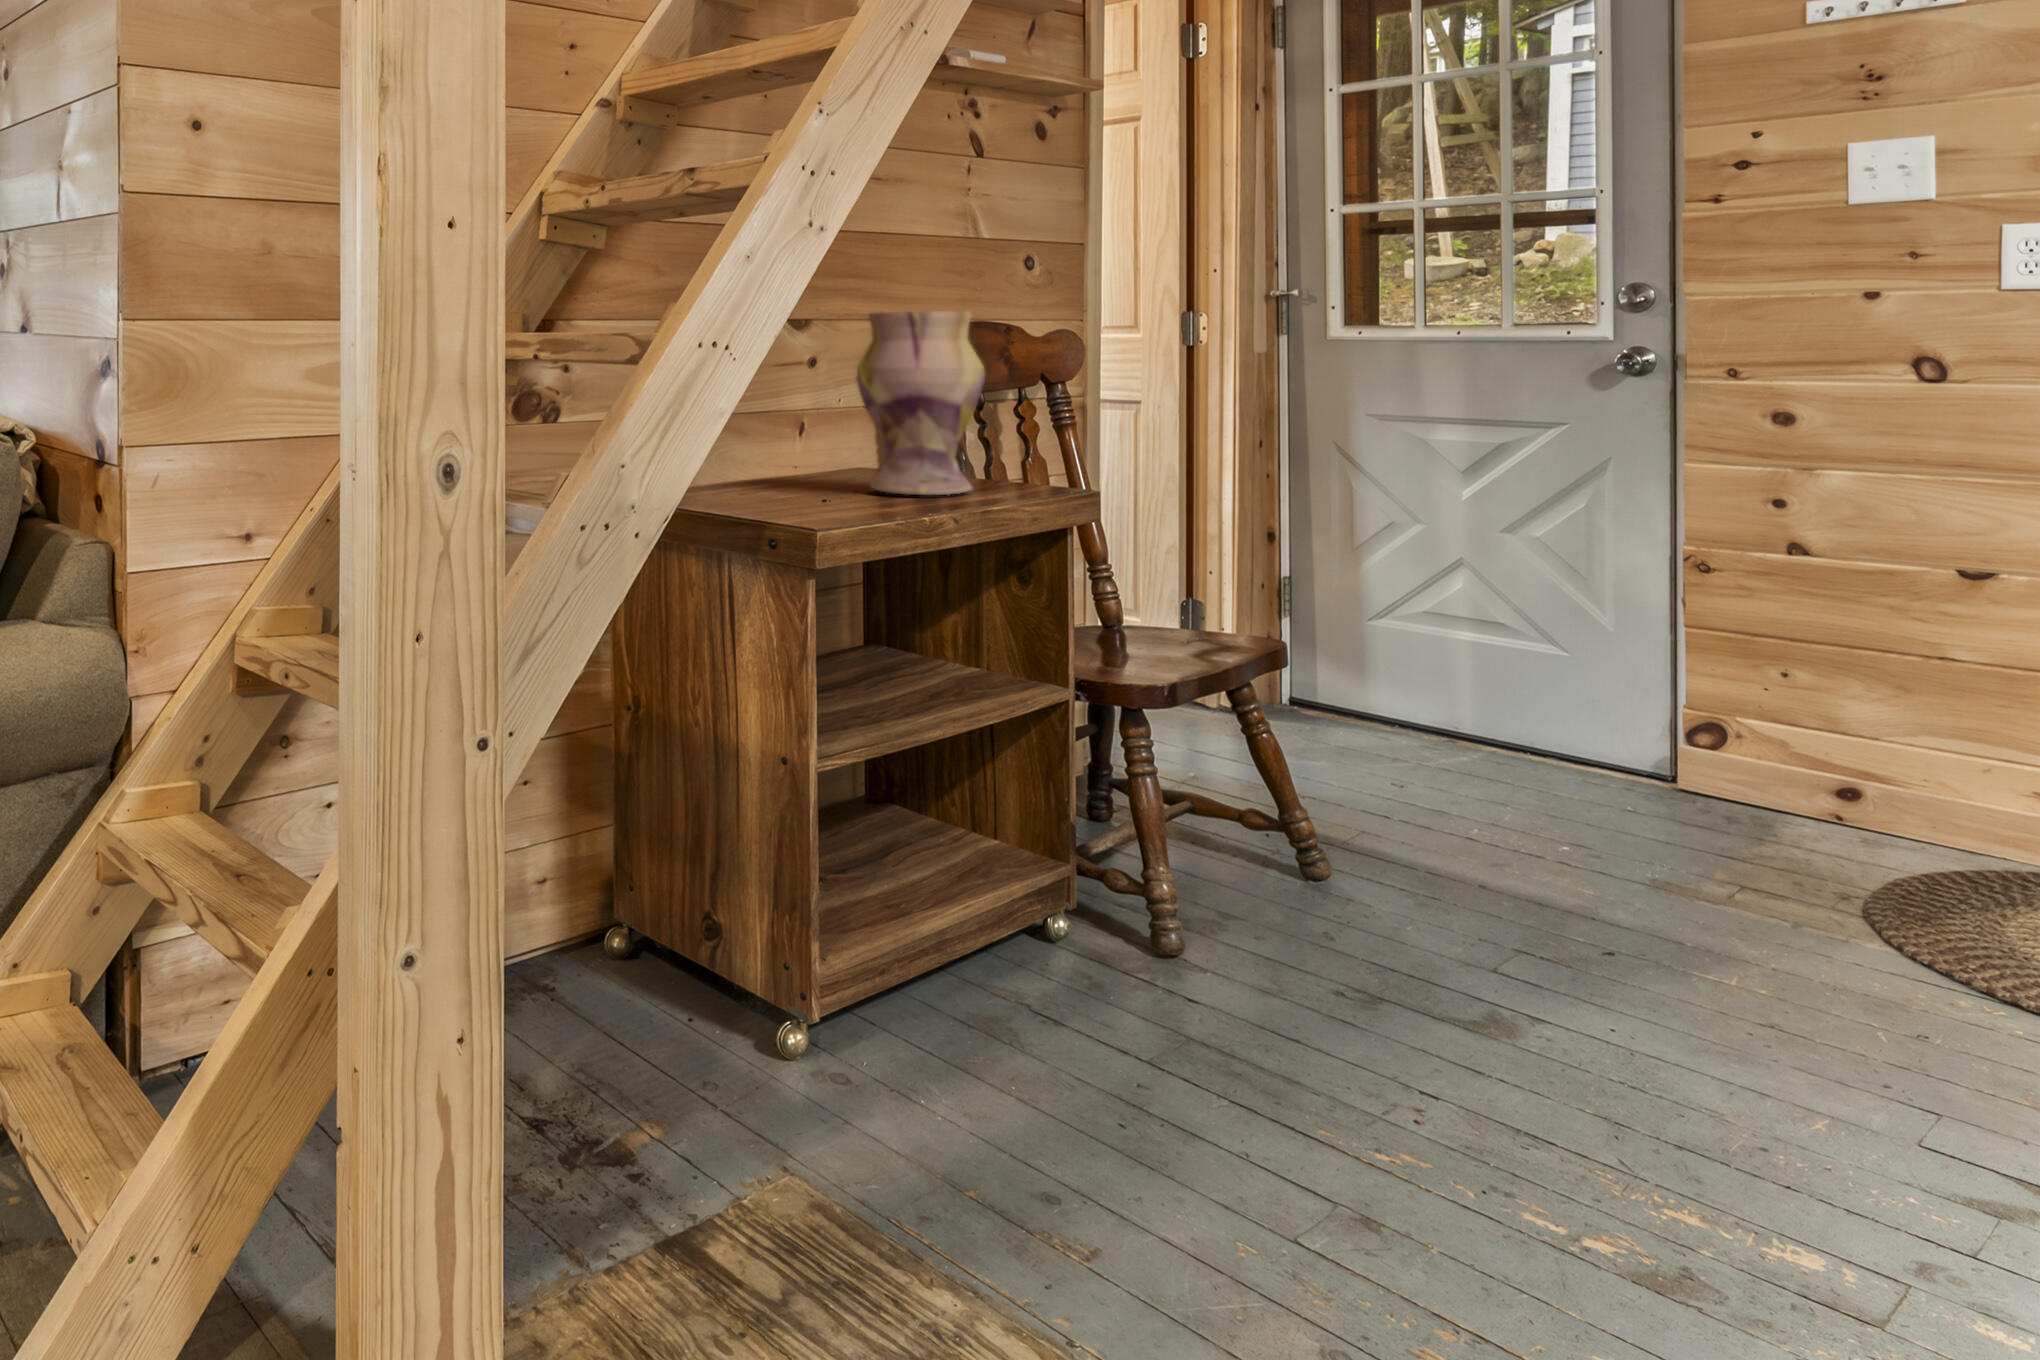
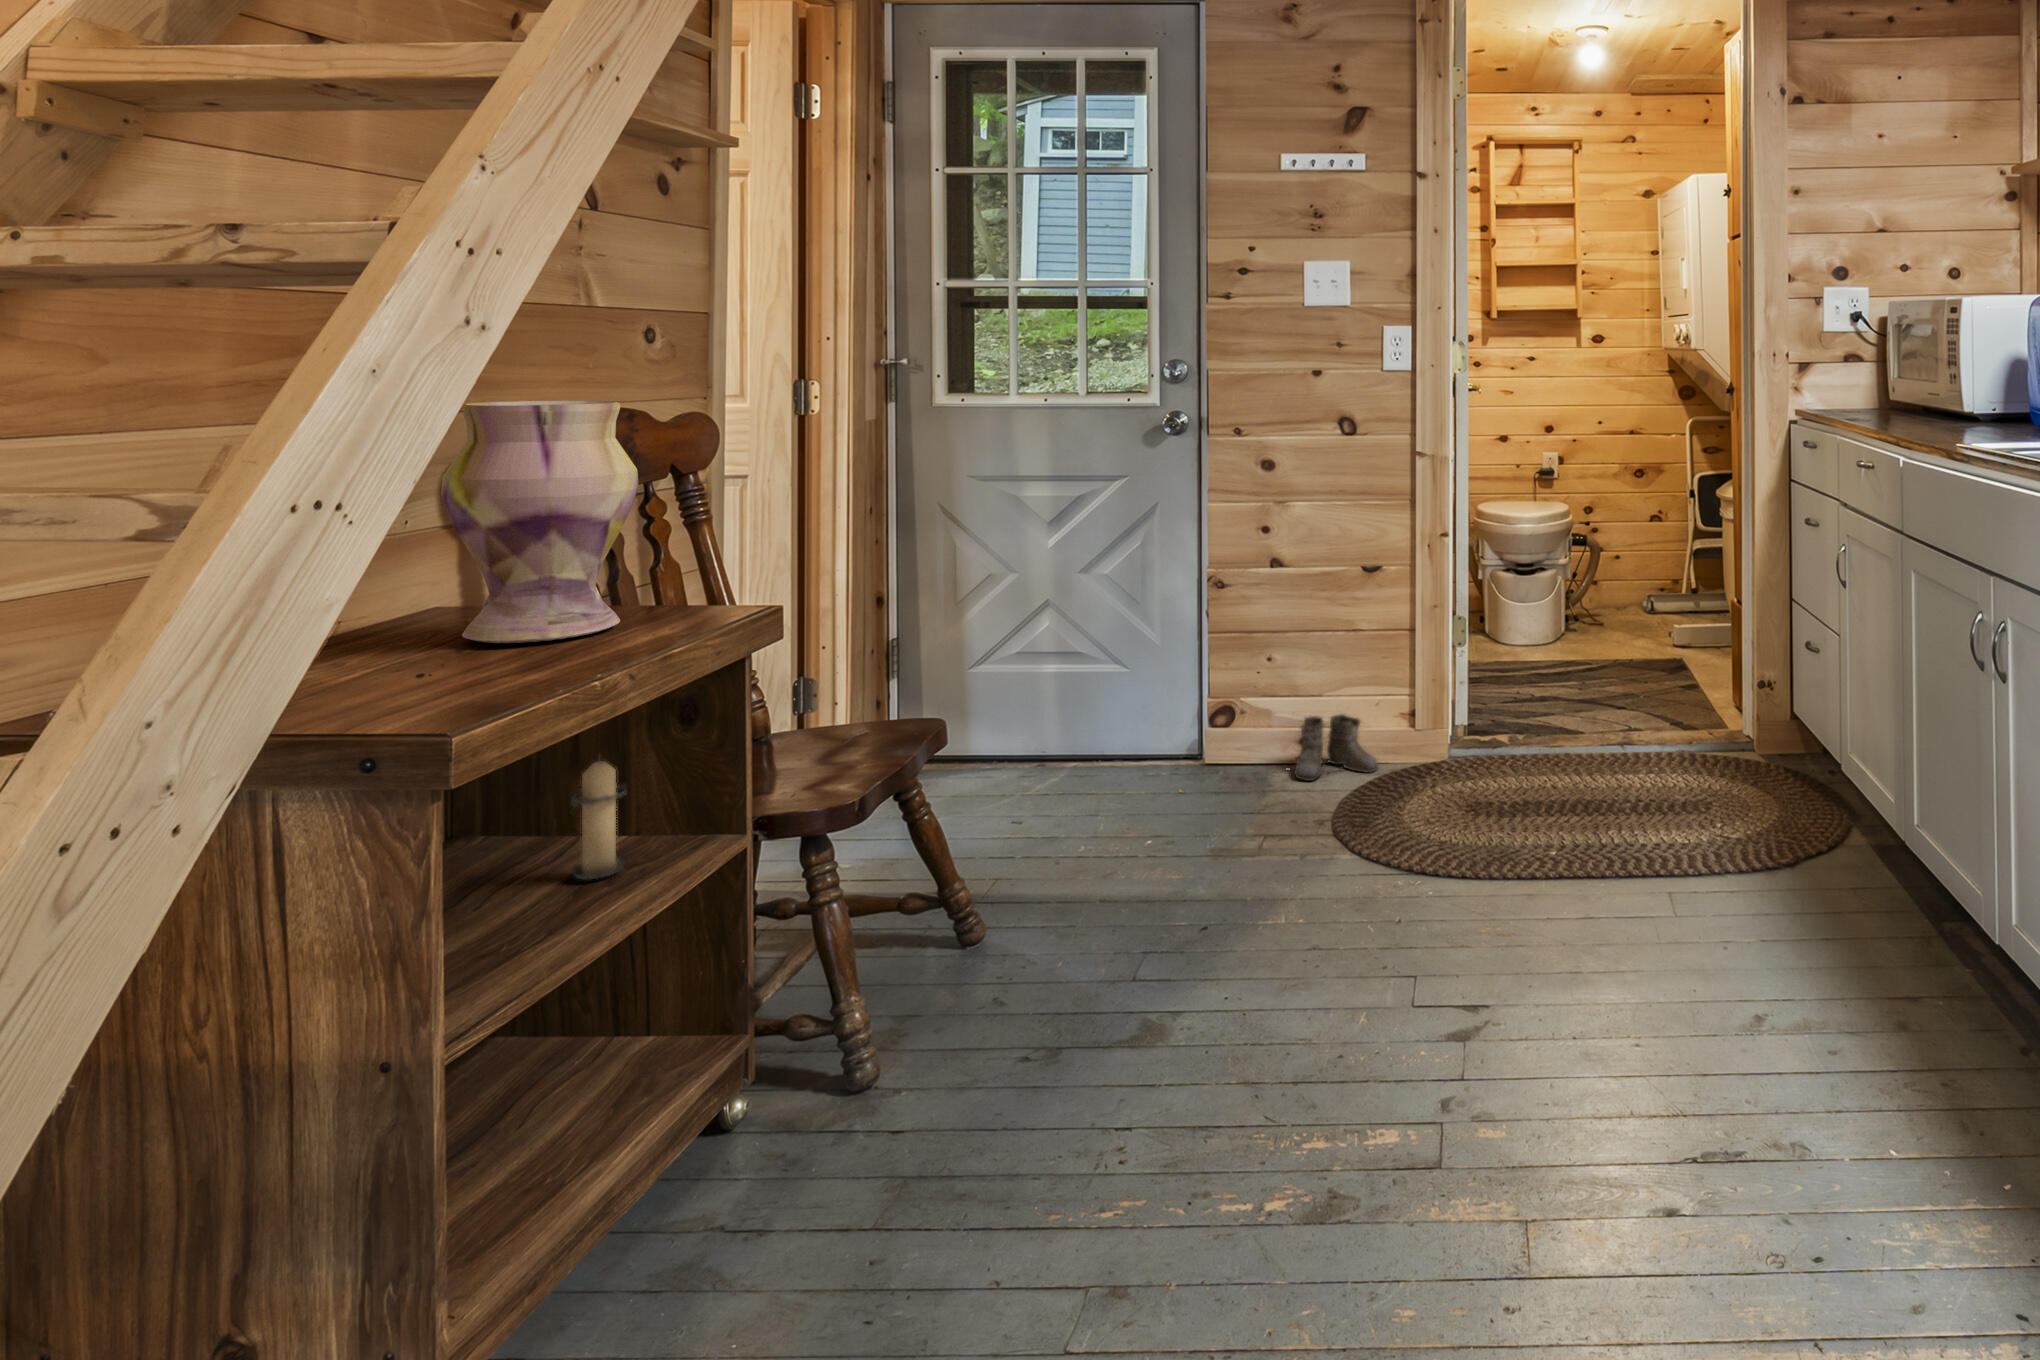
candle: none [927,588,976,687] -> present [570,760,627,880]
boots: none [1797,766,1986,868] -> present [1294,714,1378,781]

